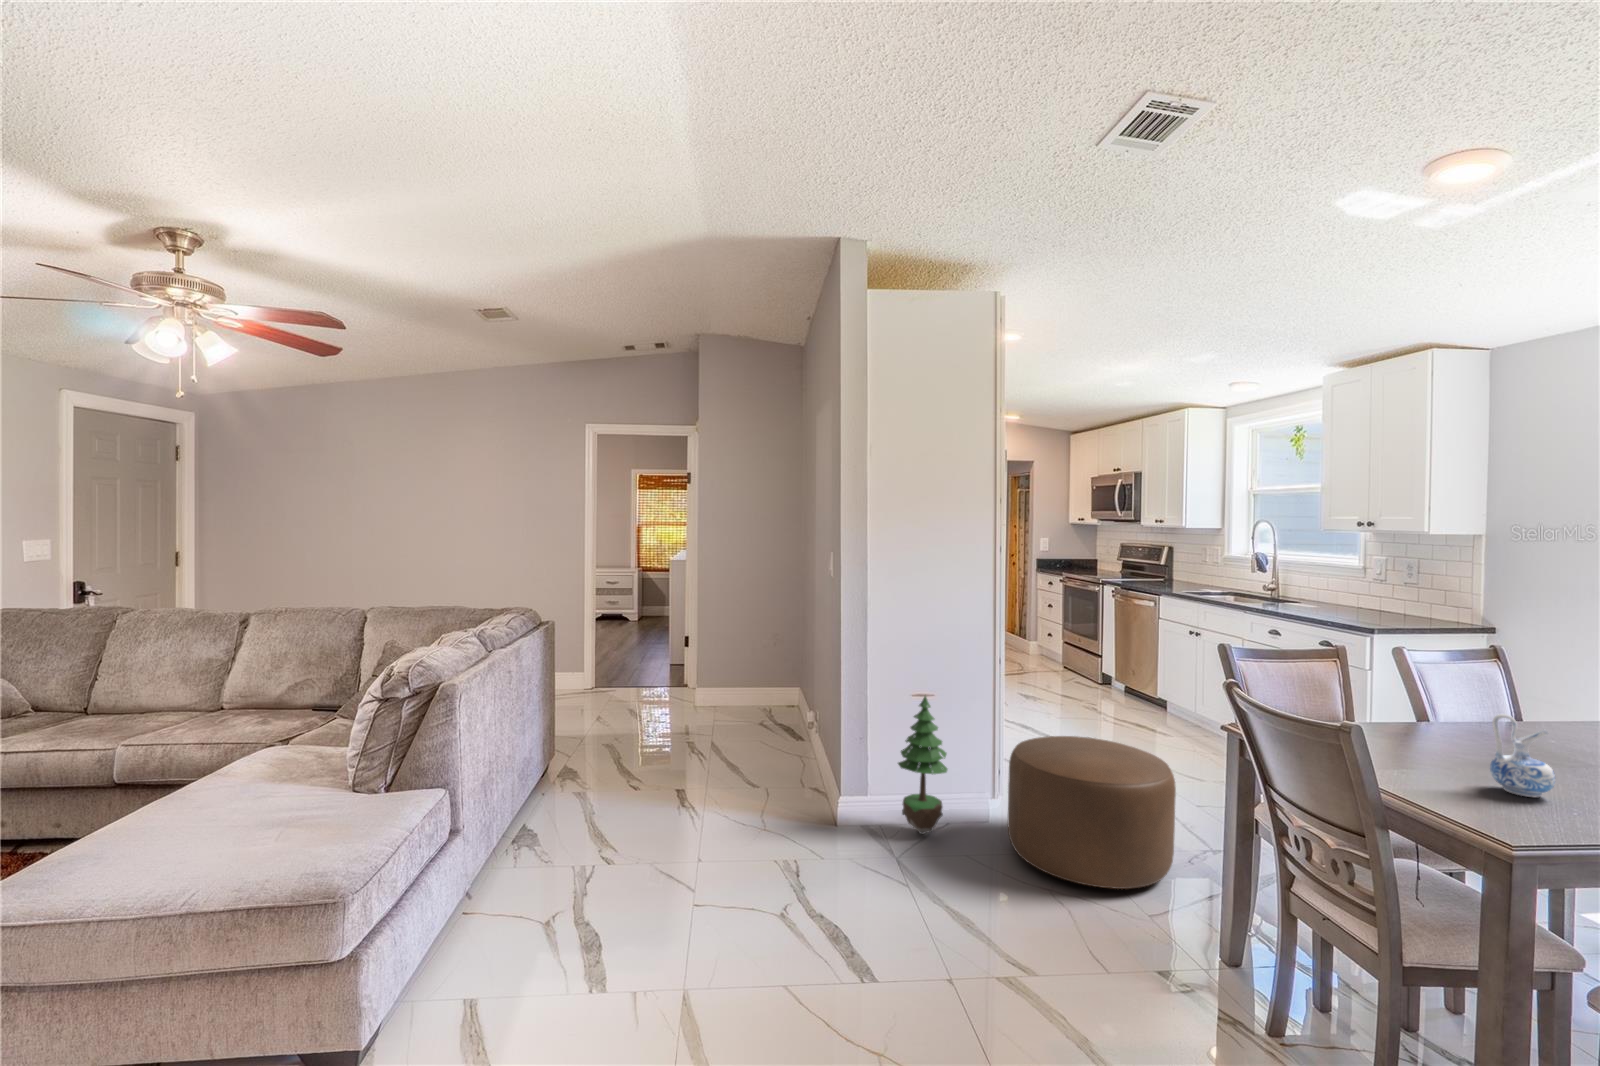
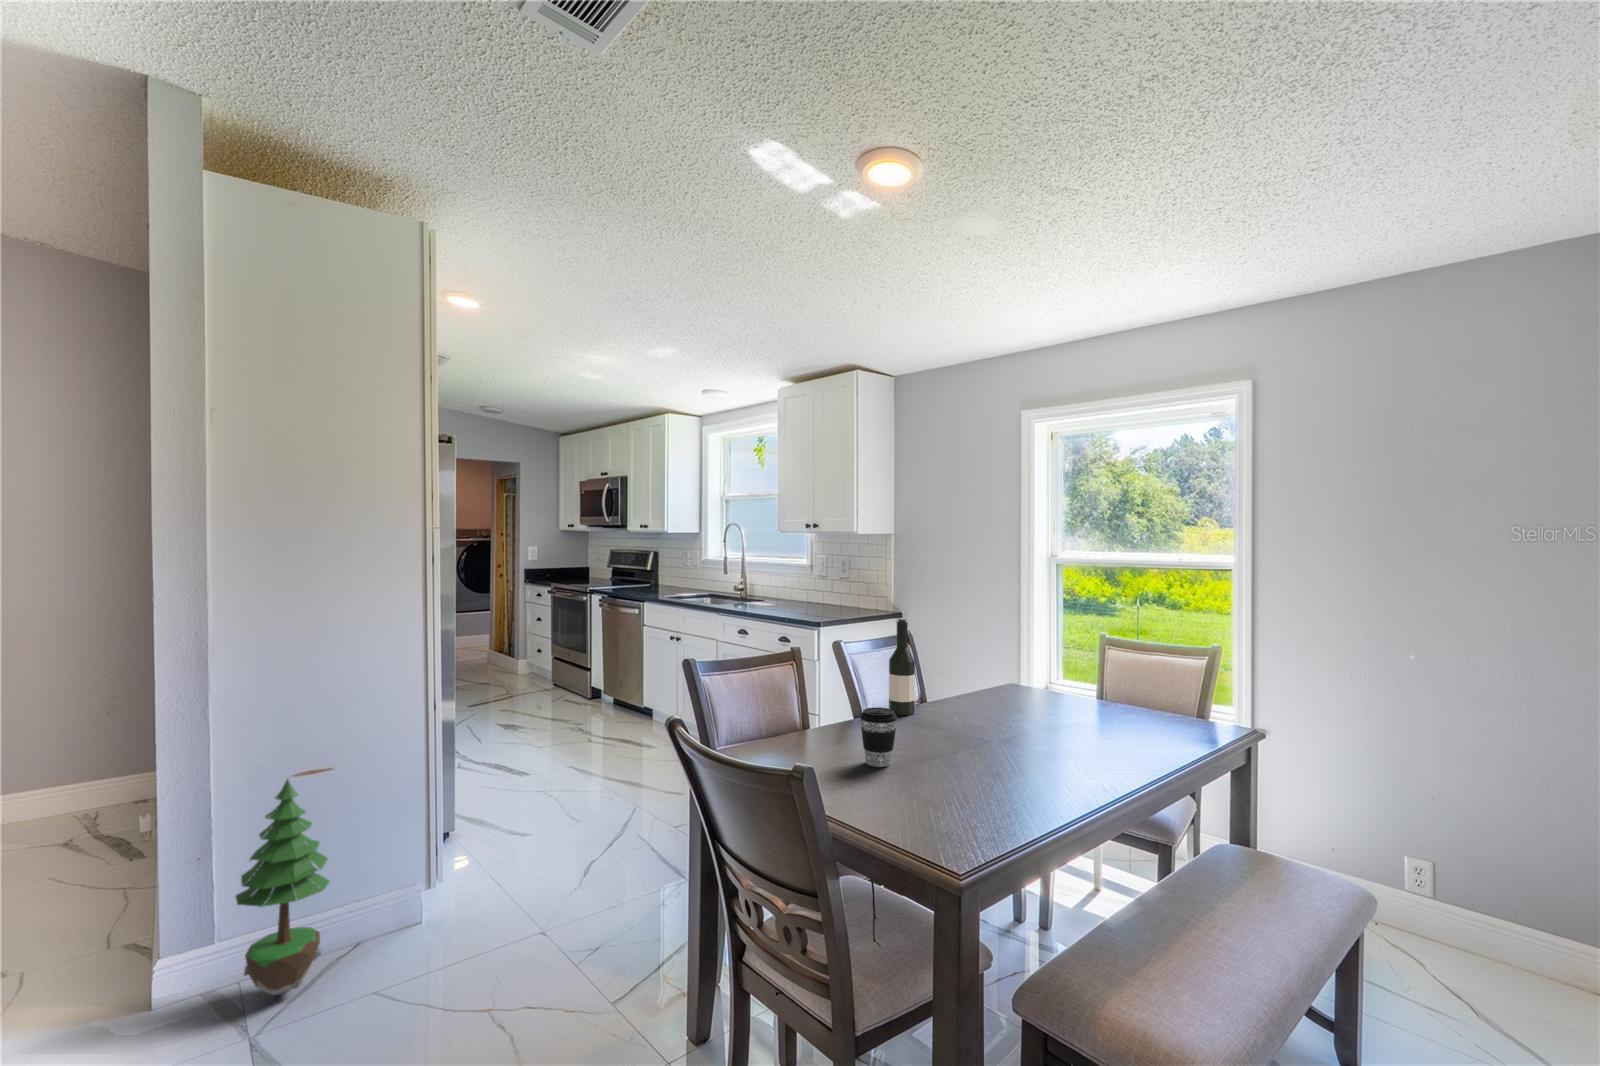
wine bottle: none [1464,631,1502,731] -> present [889,619,915,715]
coffee cup: none [1420,709,1467,765] -> present [860,708,897,767]
ceramic pitcher: present [1490,714,1555,797] -> none [920,710,969,794]
ottoman: present [1008,736,1176,889] -> none [422,787,637,1003]

